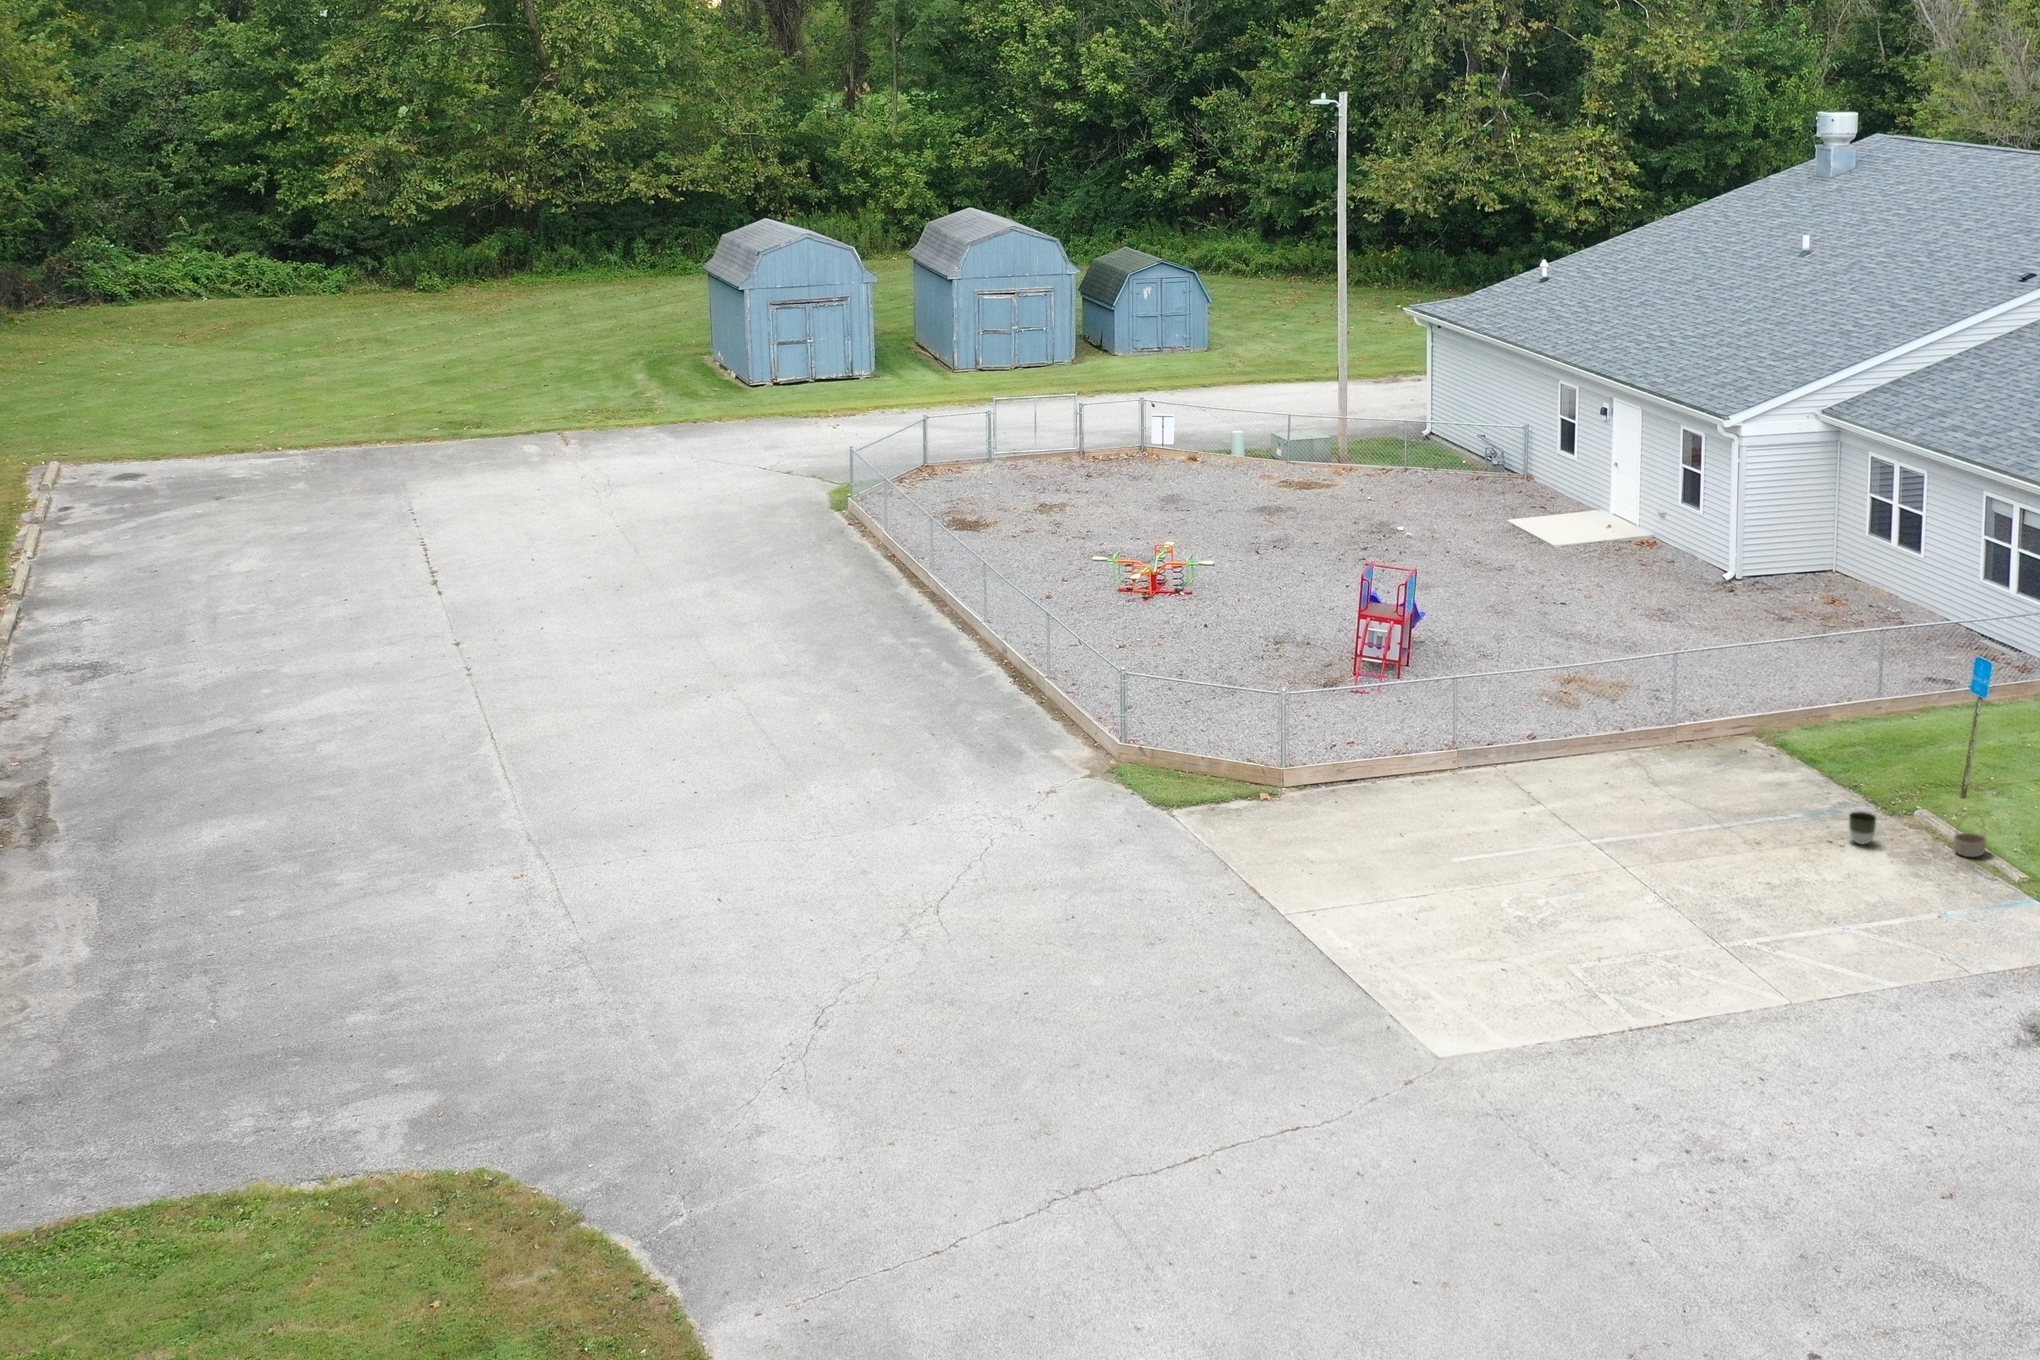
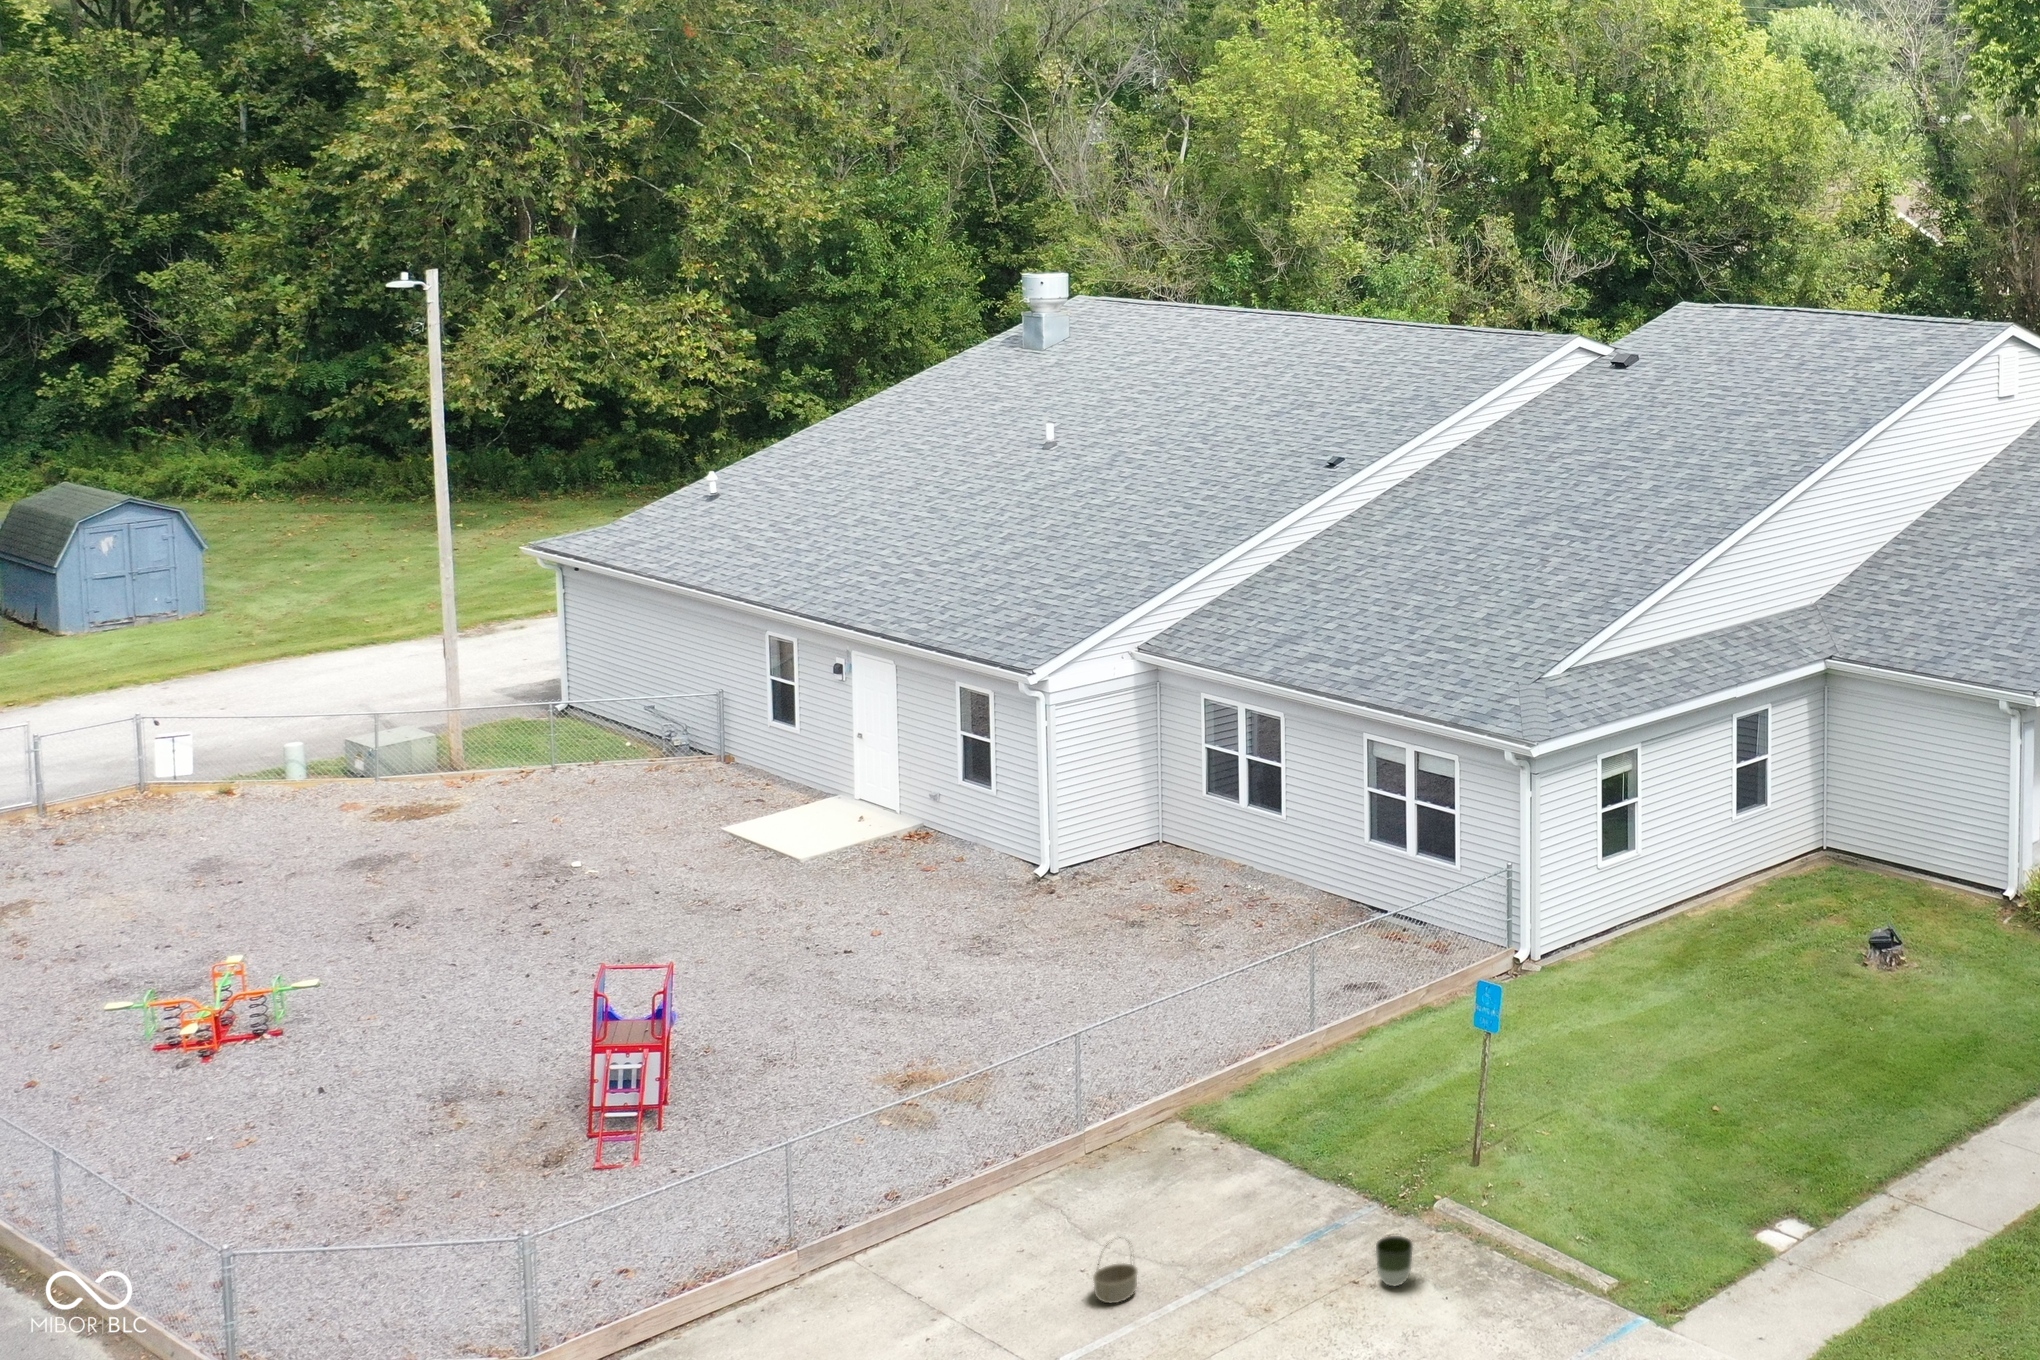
basket: present [1954,814,1987,857] -> present [1093,1237,1138,1303]

